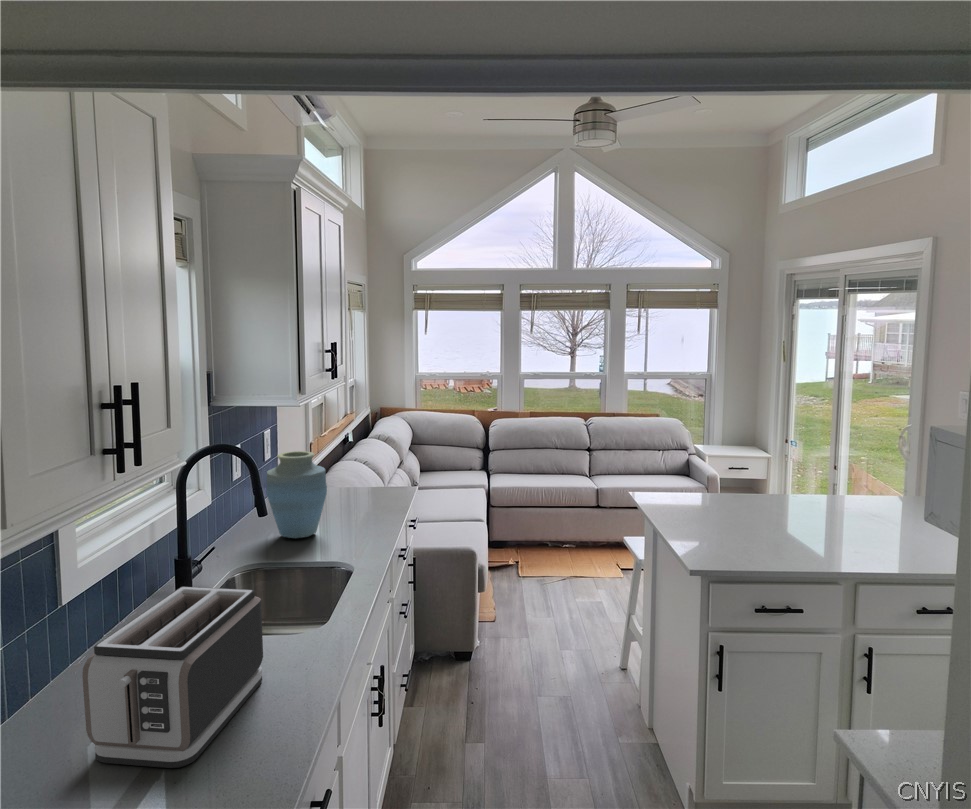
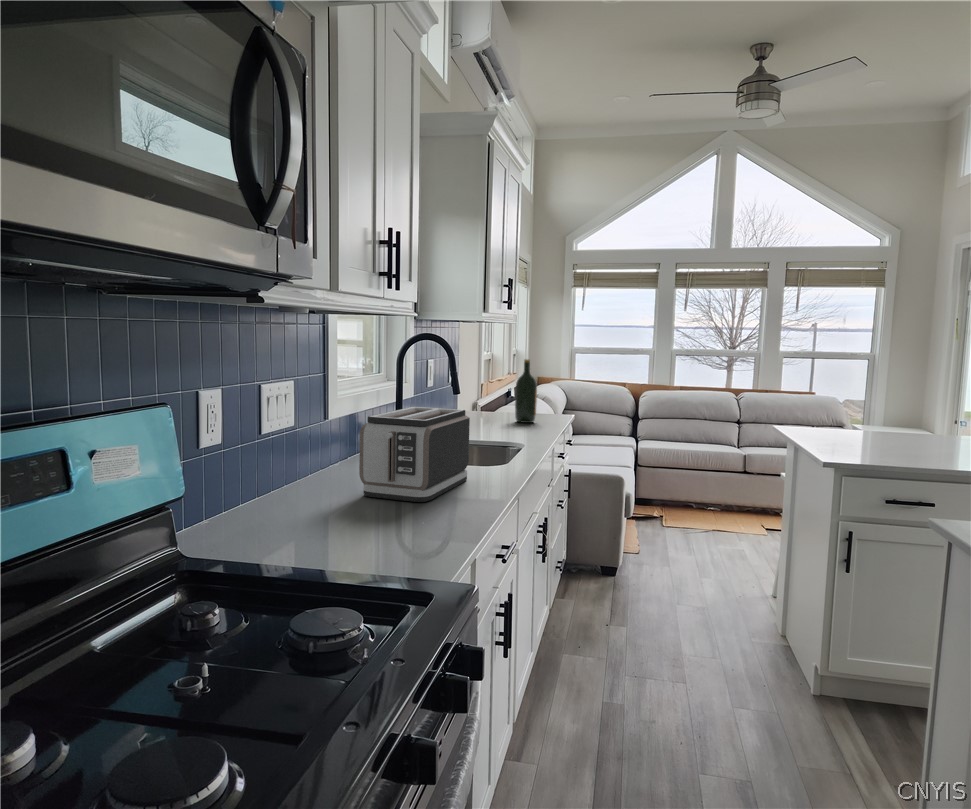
wine bottle: none [344,437,370,513] -> present [515,359,537,423]
vase: present [266,451,327,538] -> none [456,361,504,430]

